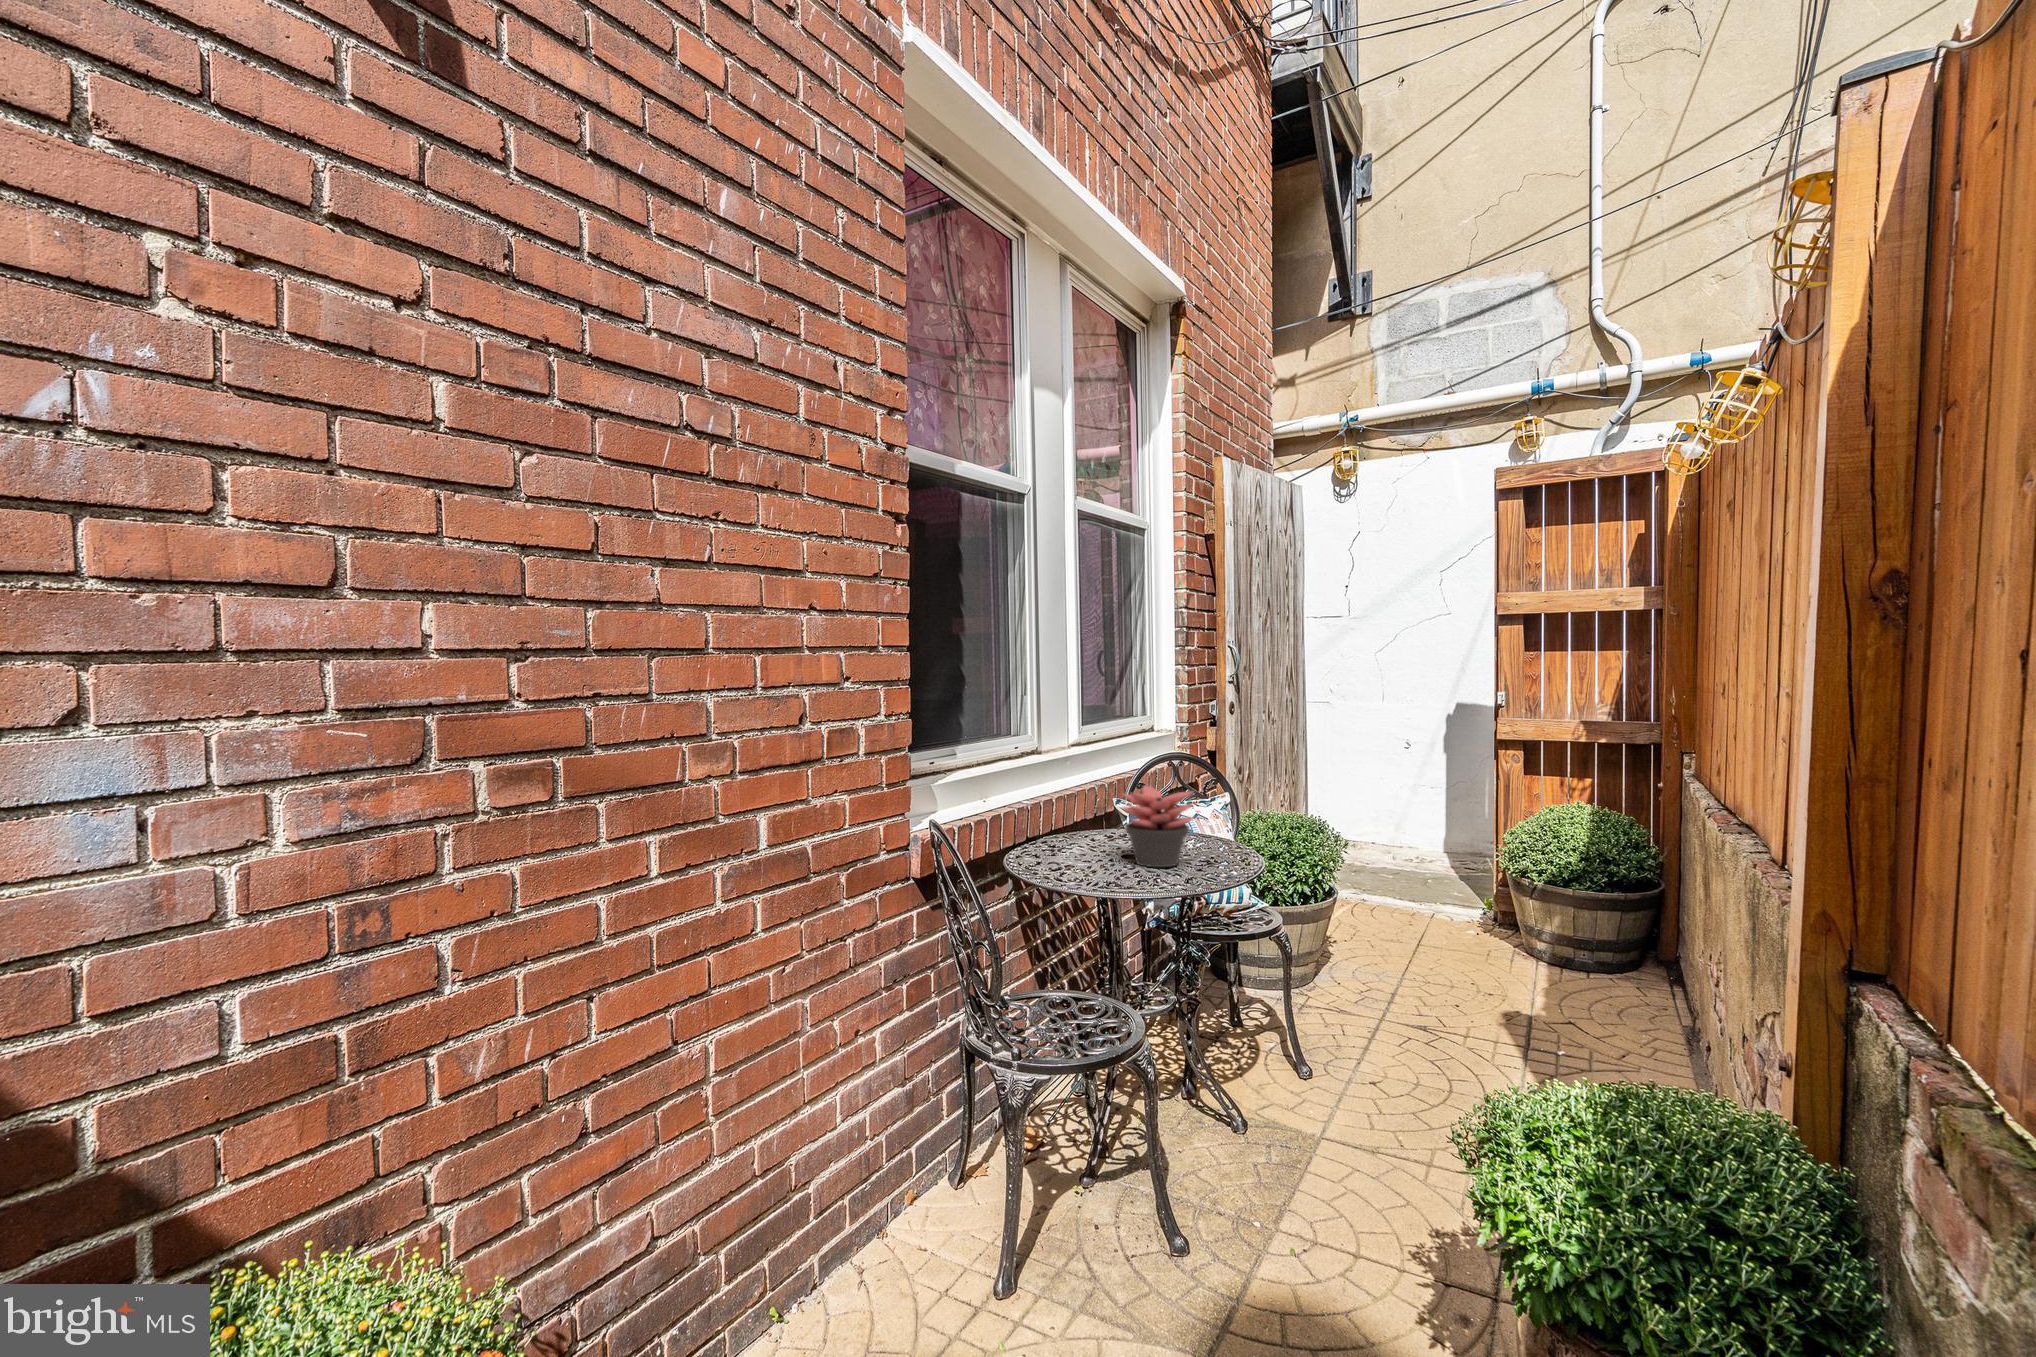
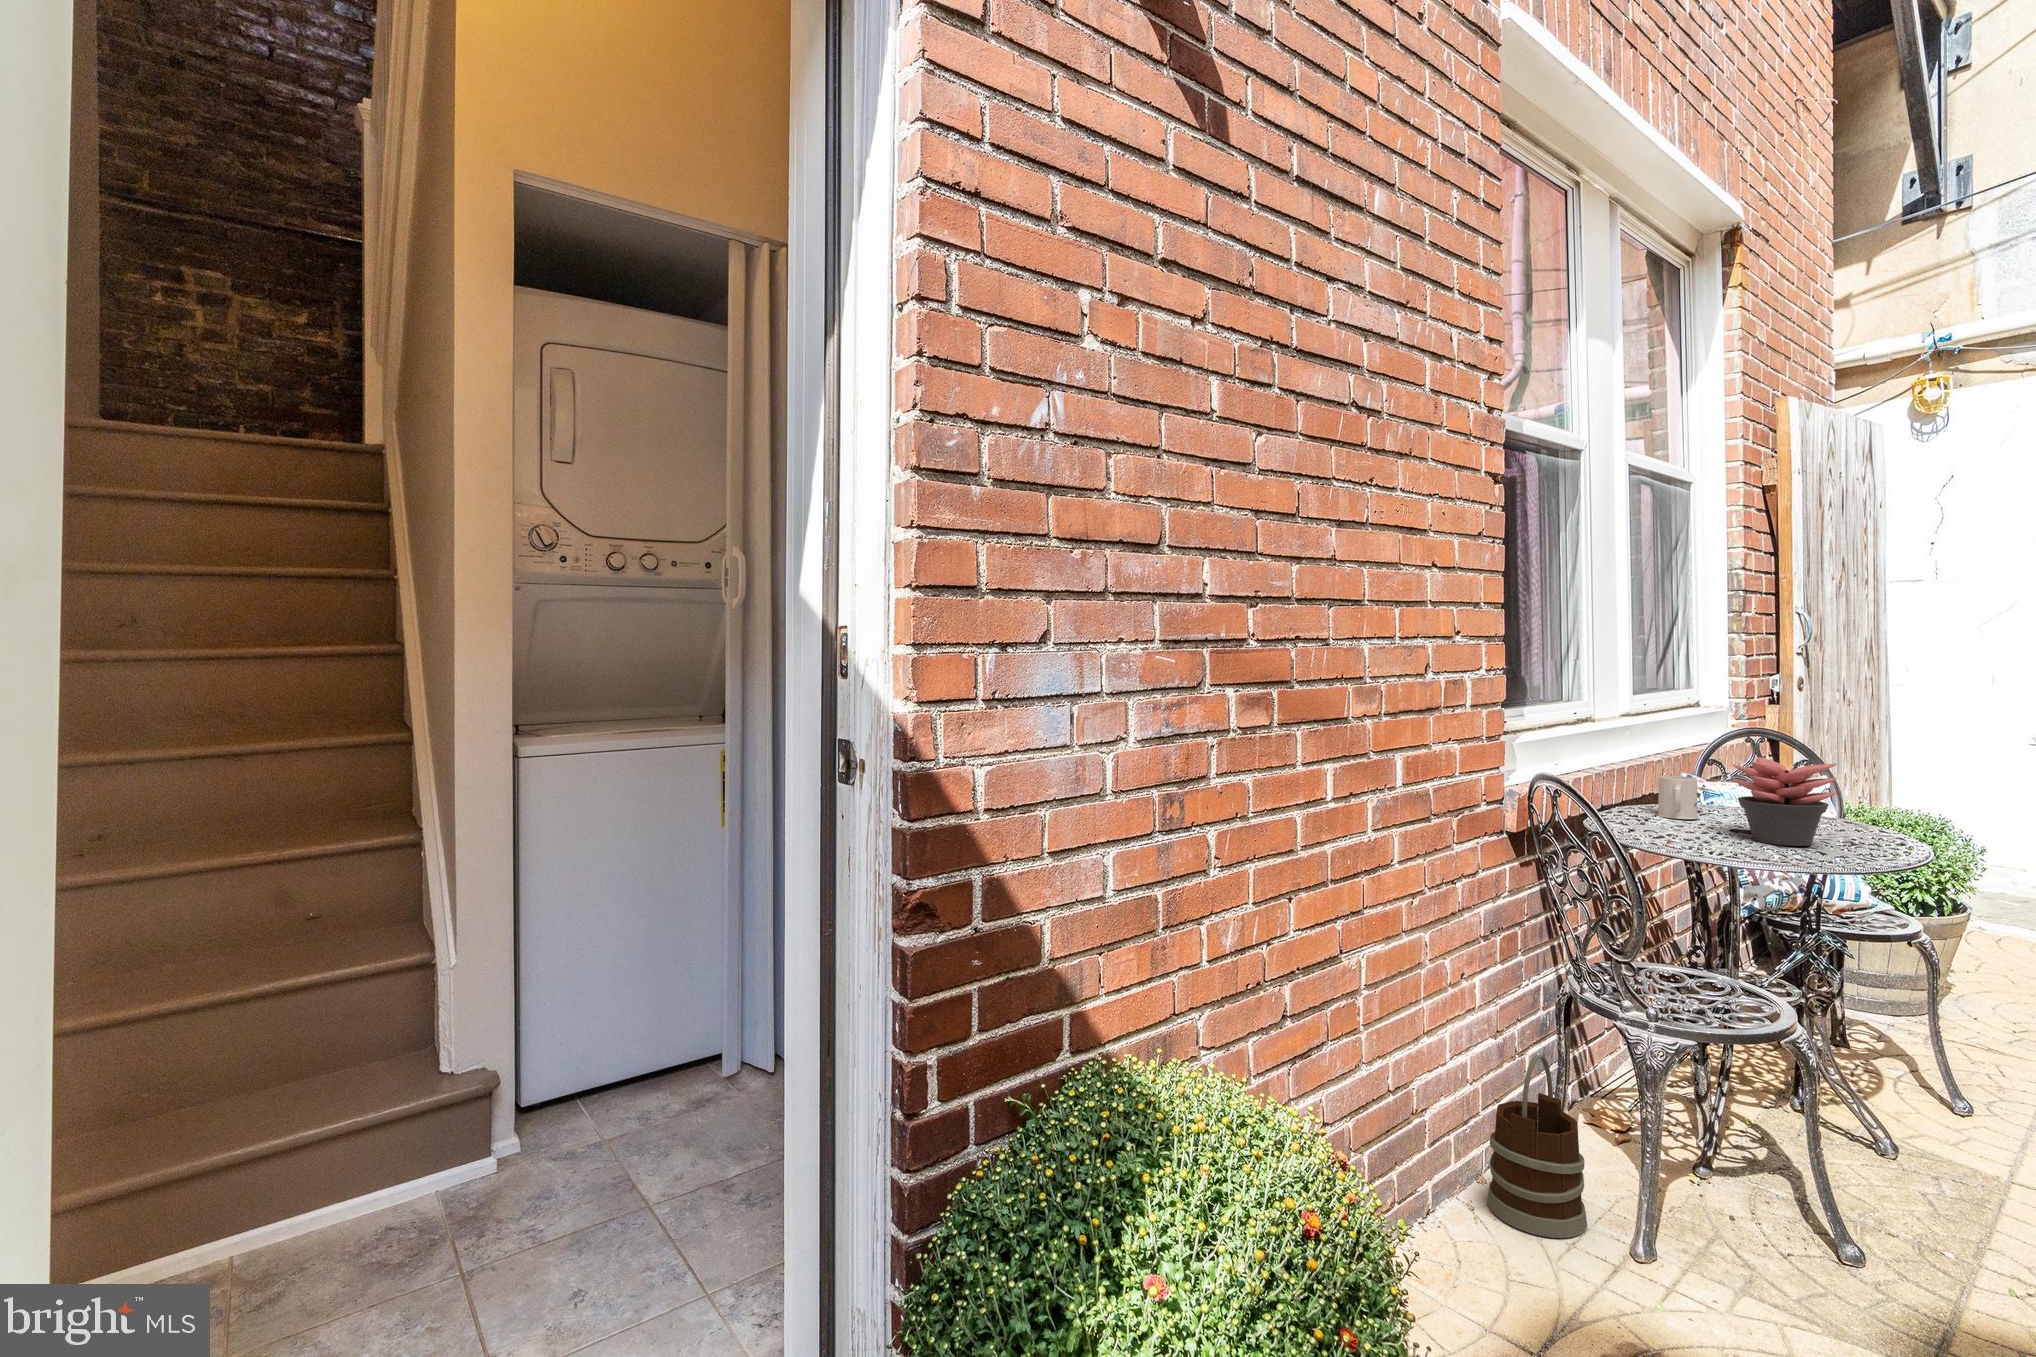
mug: none [1075,802,1107,843] -> present [1658,776,1698,819]
wooden bucket: none [876,1103,965,1292] -> present [1487,1055,1587,1238]

